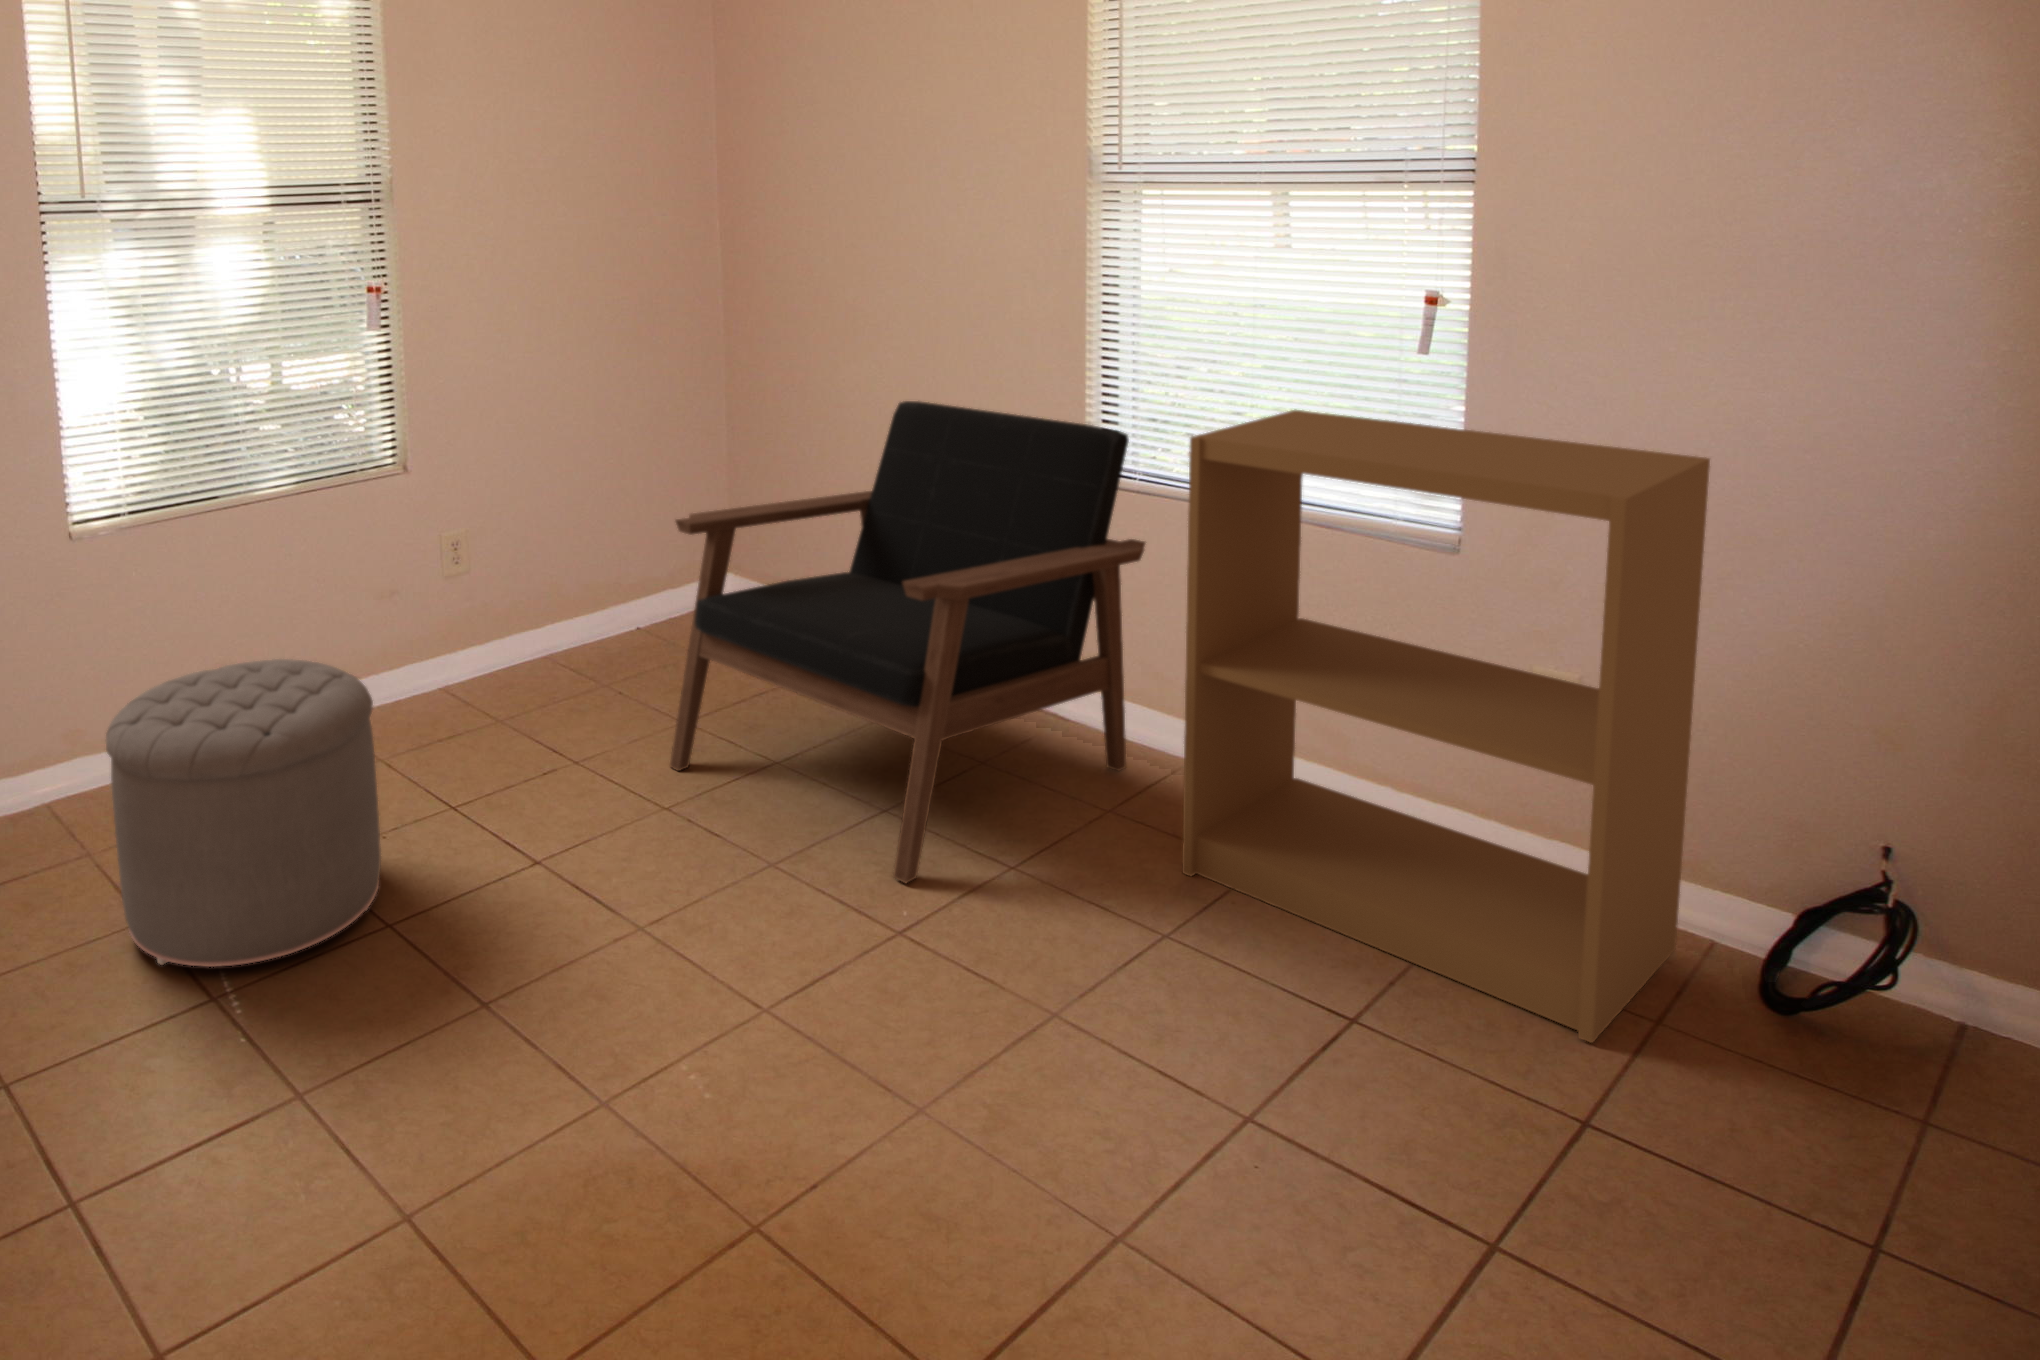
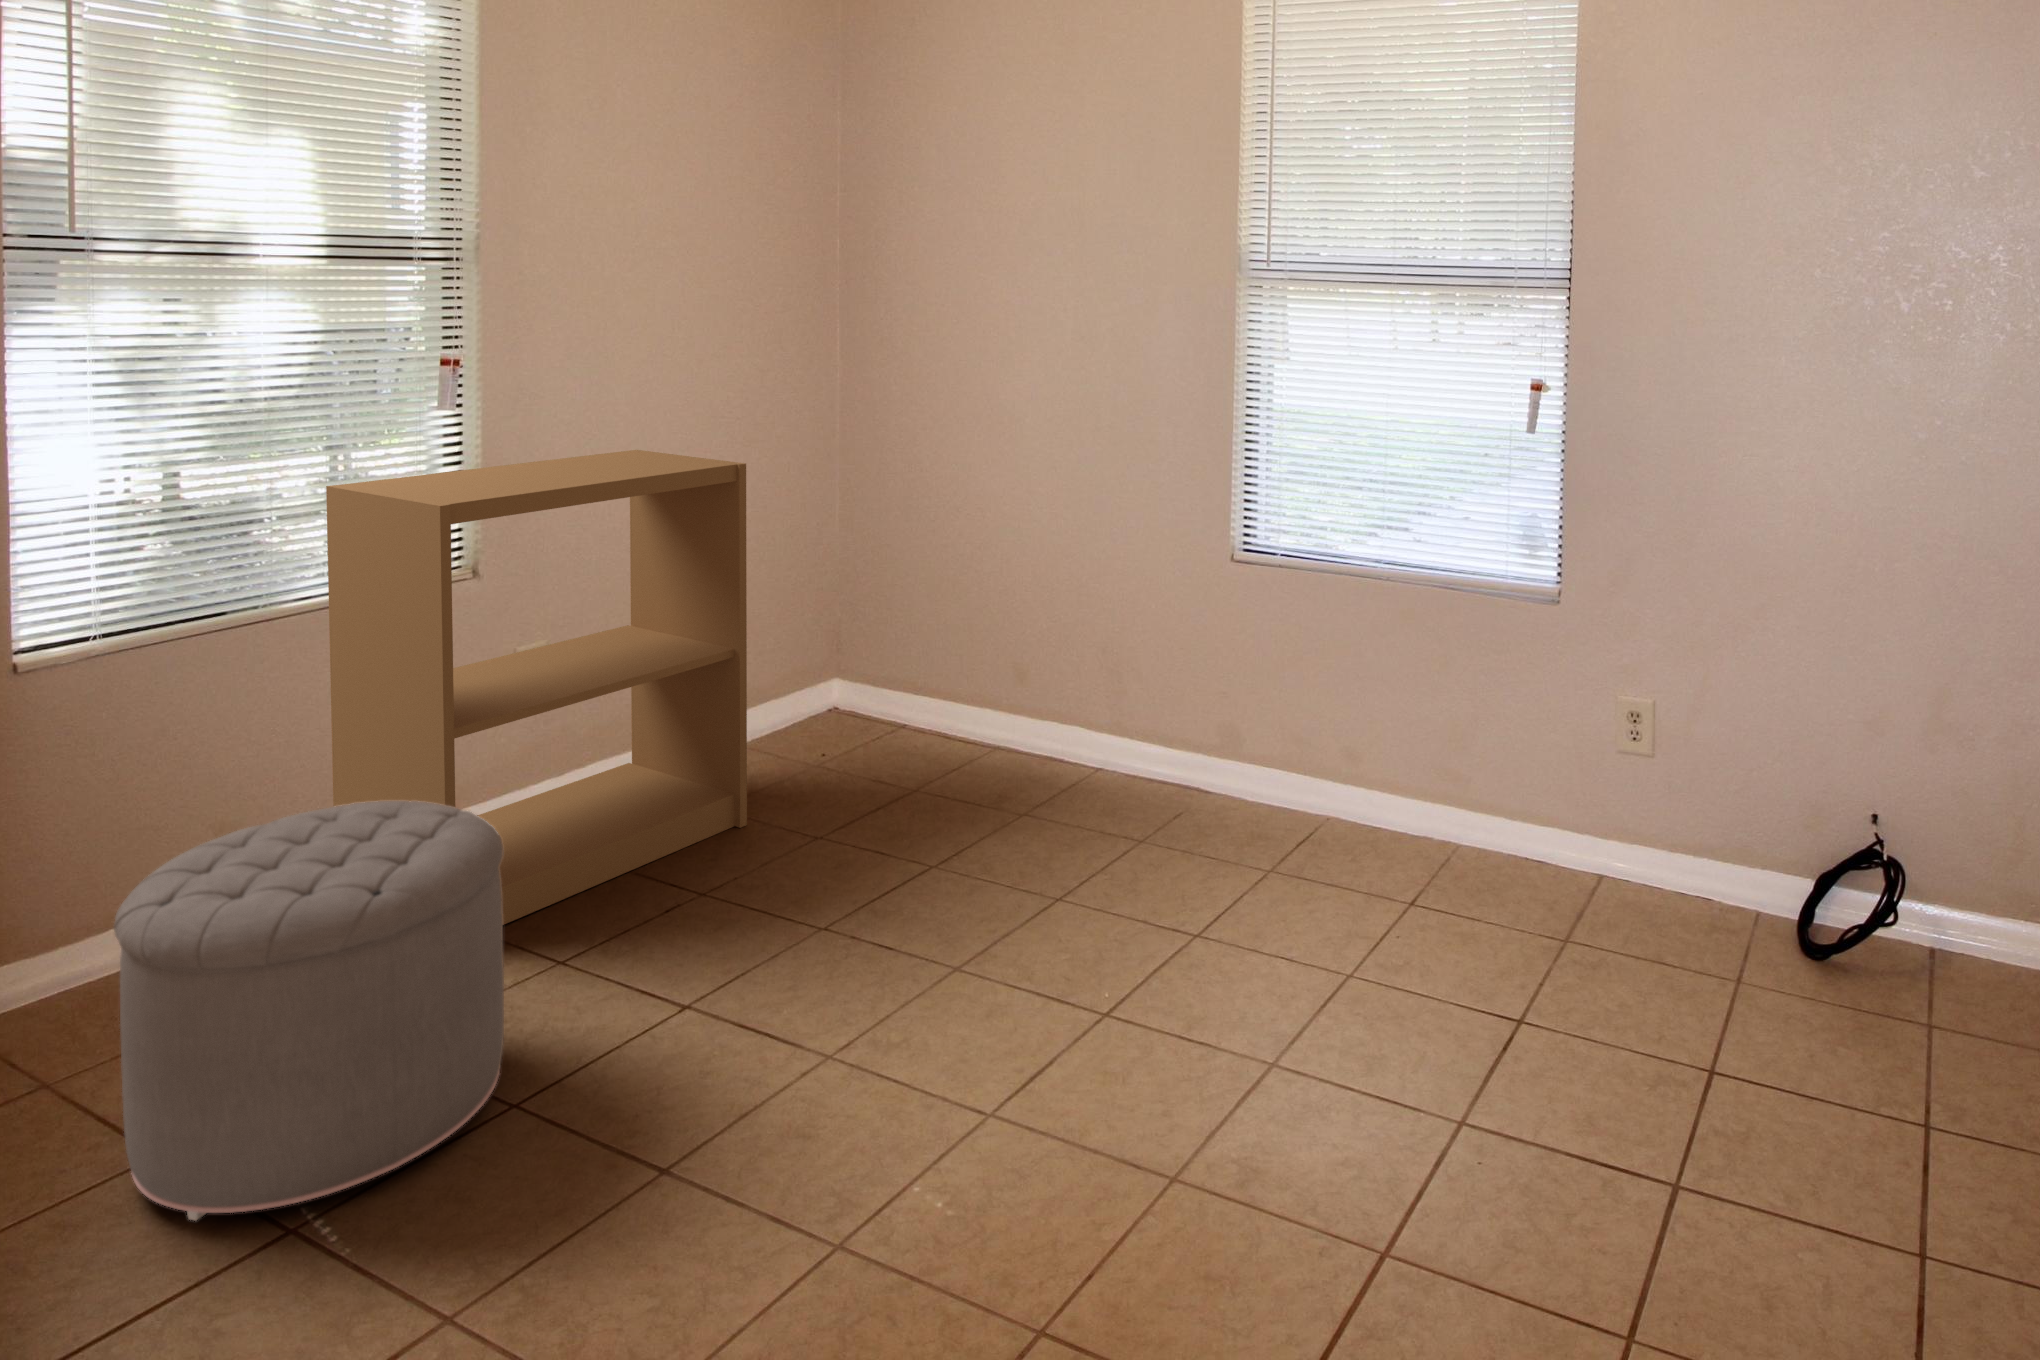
armchair: present [670,401,1145,883] -> none [825,483,1298,963]
bookshelf: present [1182,410,1710,1043] -> present [326,450,747,925]

